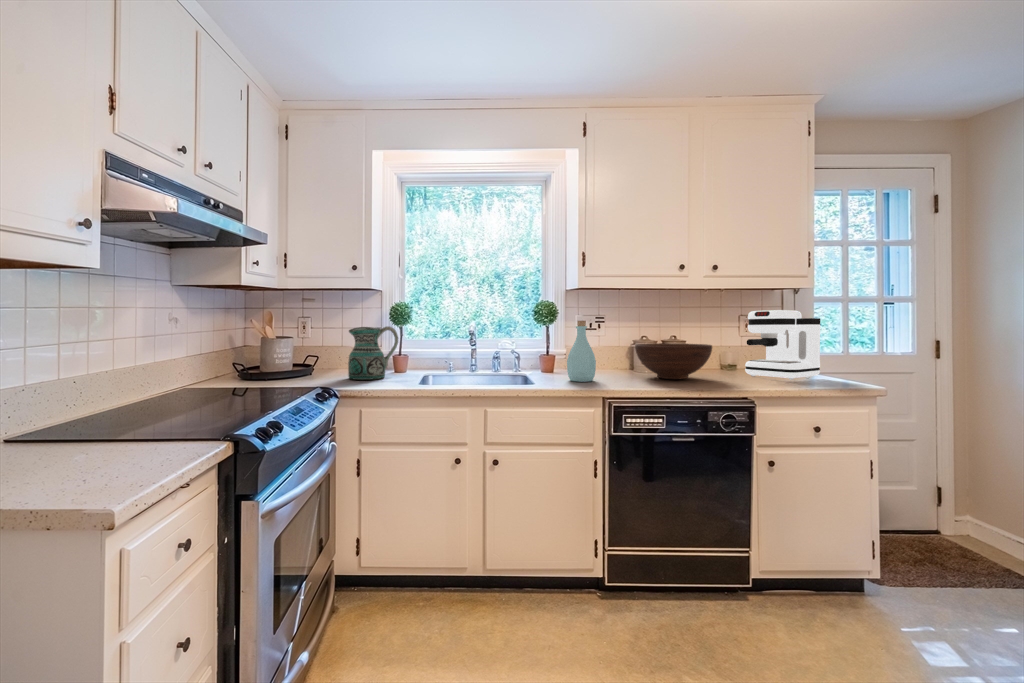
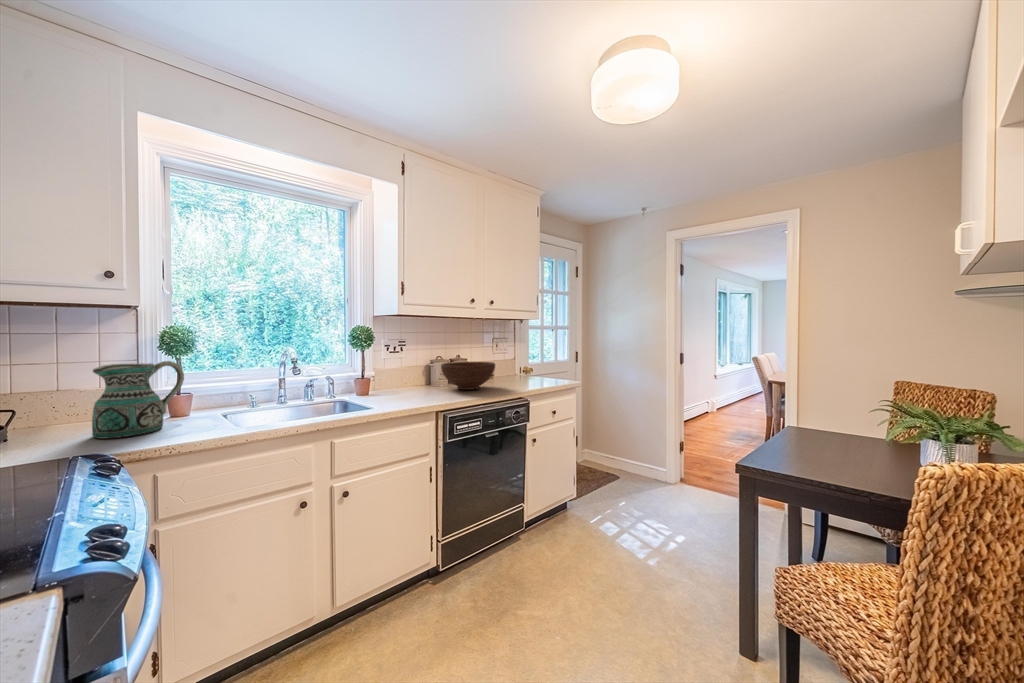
coffee maker: present [745,310,820,380] -> none [504,337,543,382]
bottle: present [567,321,596,382] -> none [394,348,421,401]

